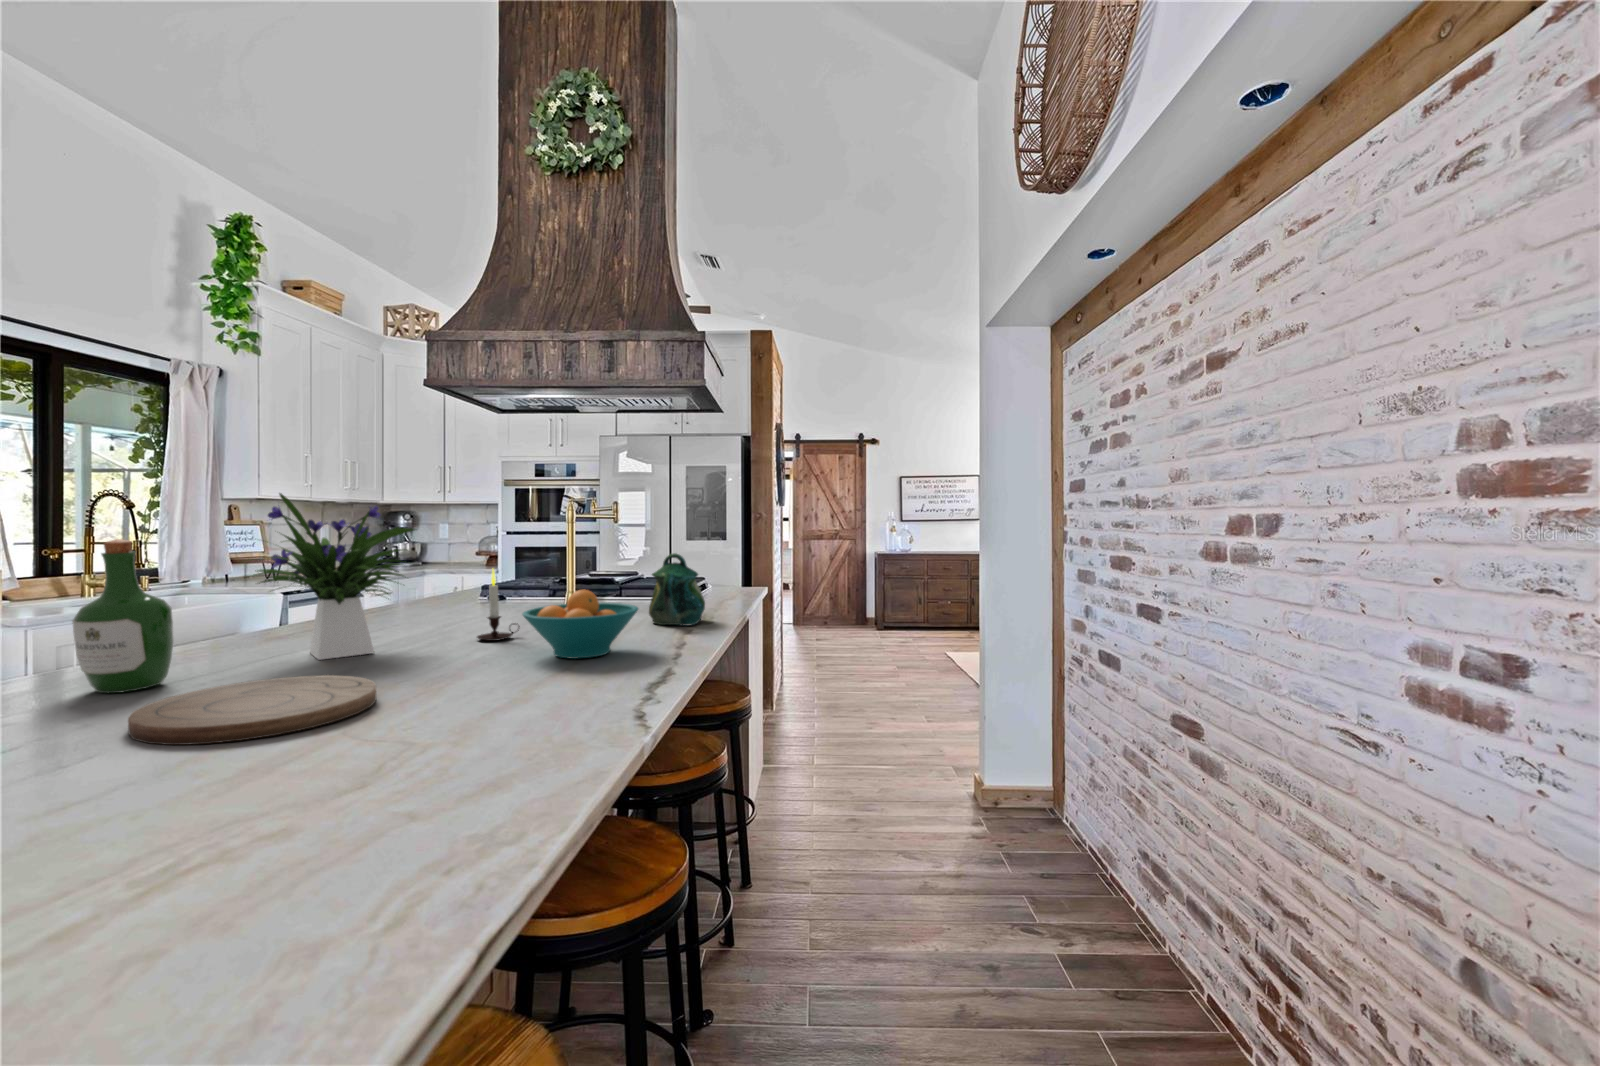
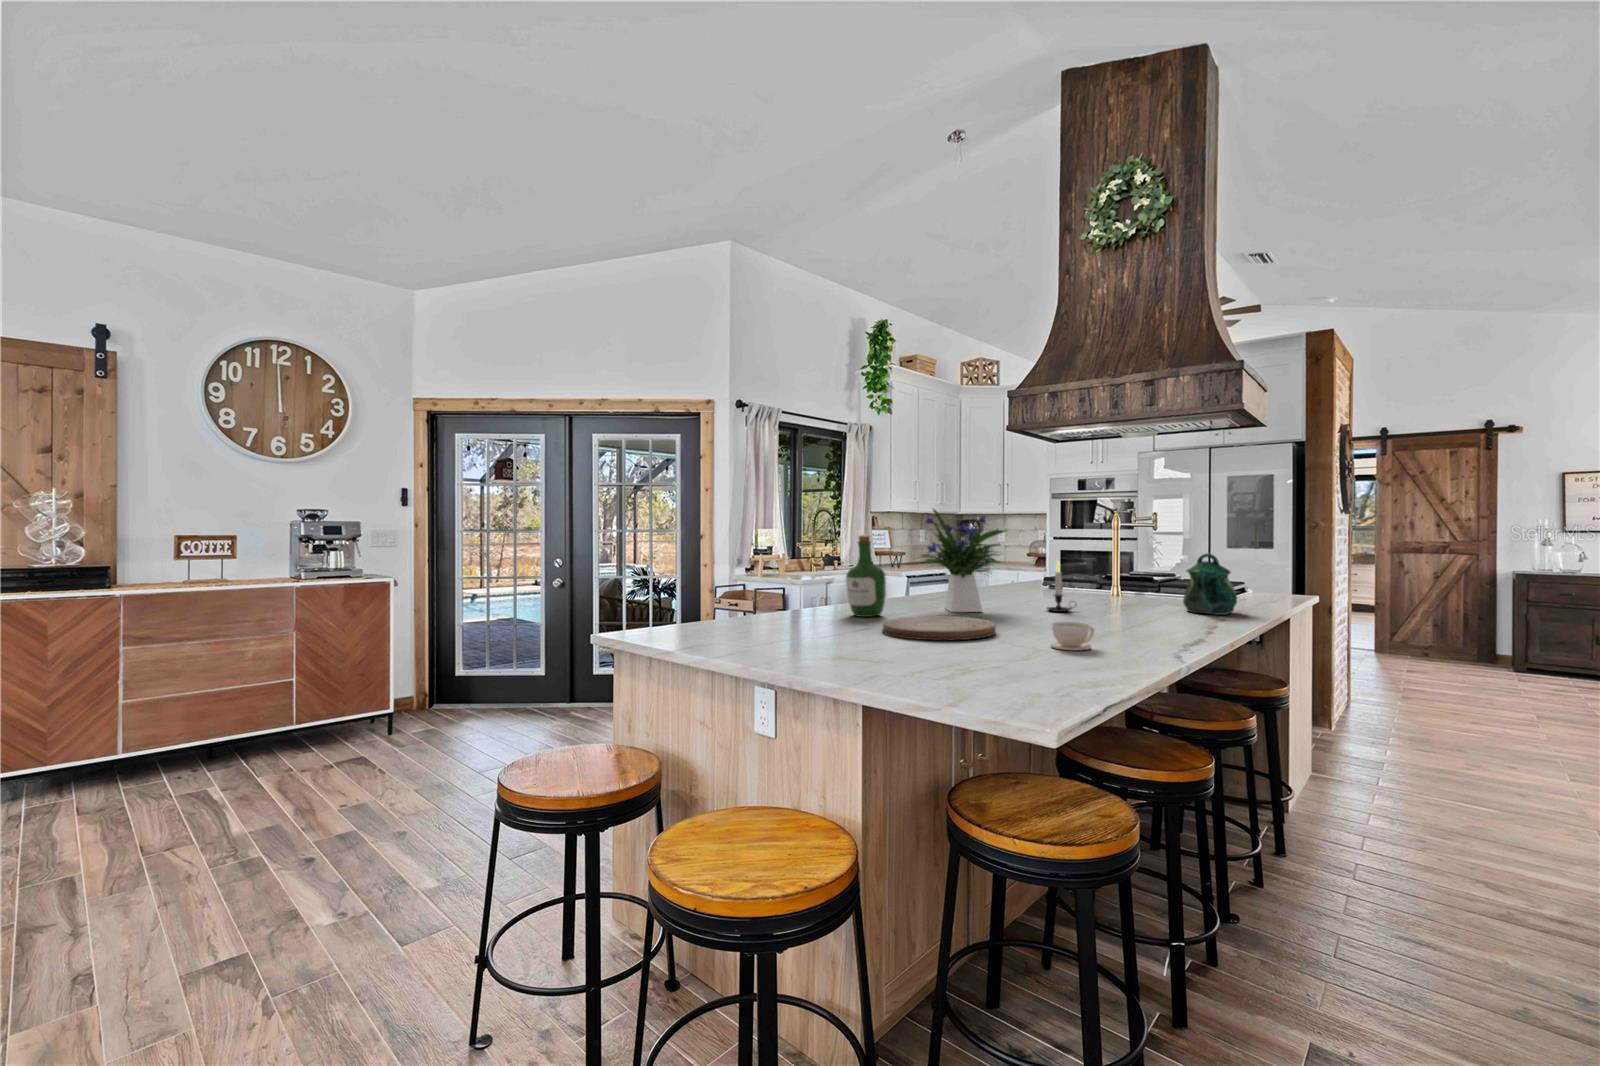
fruit bowl: present [522,590,638,659] -> none [1081,576,1172,626]
coffee cup: none [464,675,535,726] -> present [1050,622,1094,650]

